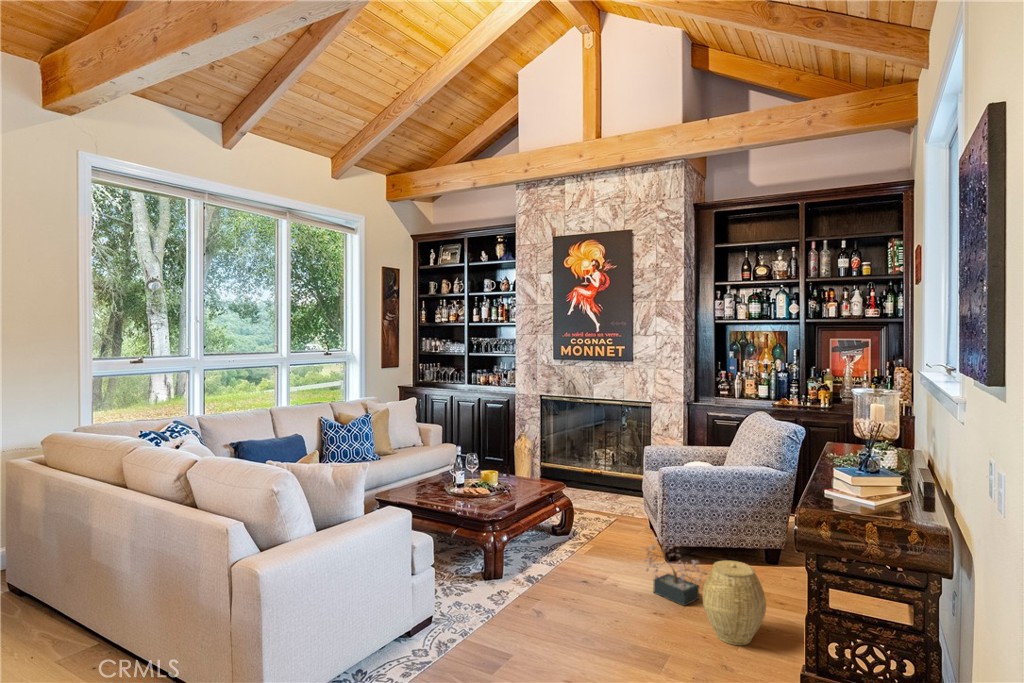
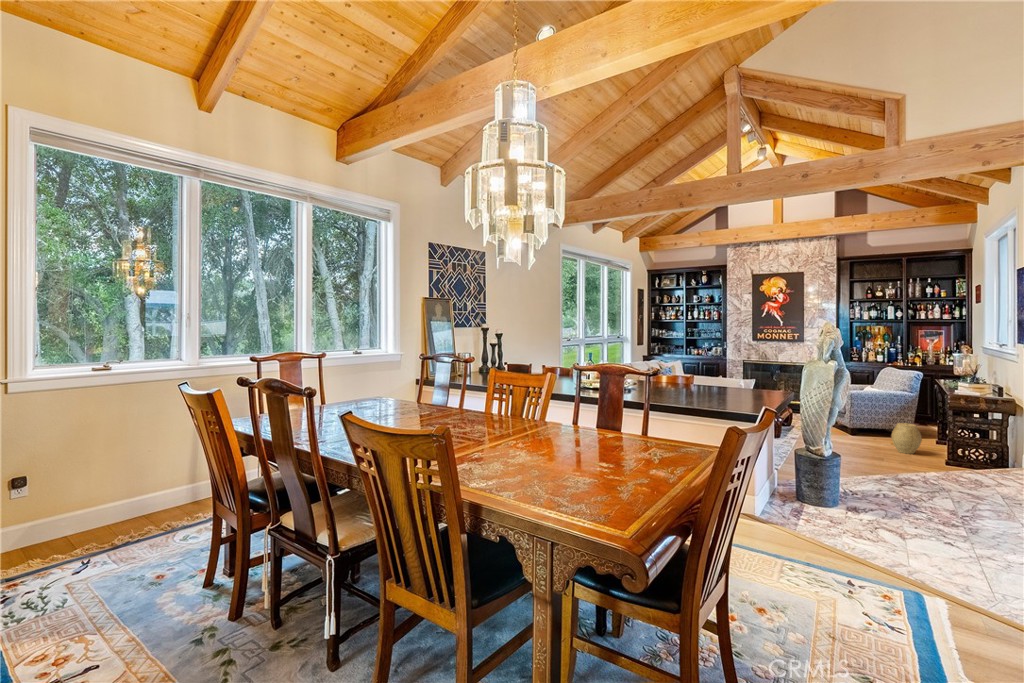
decorative plant: present [644,536,706,606] -> none [852,419,885,446]

